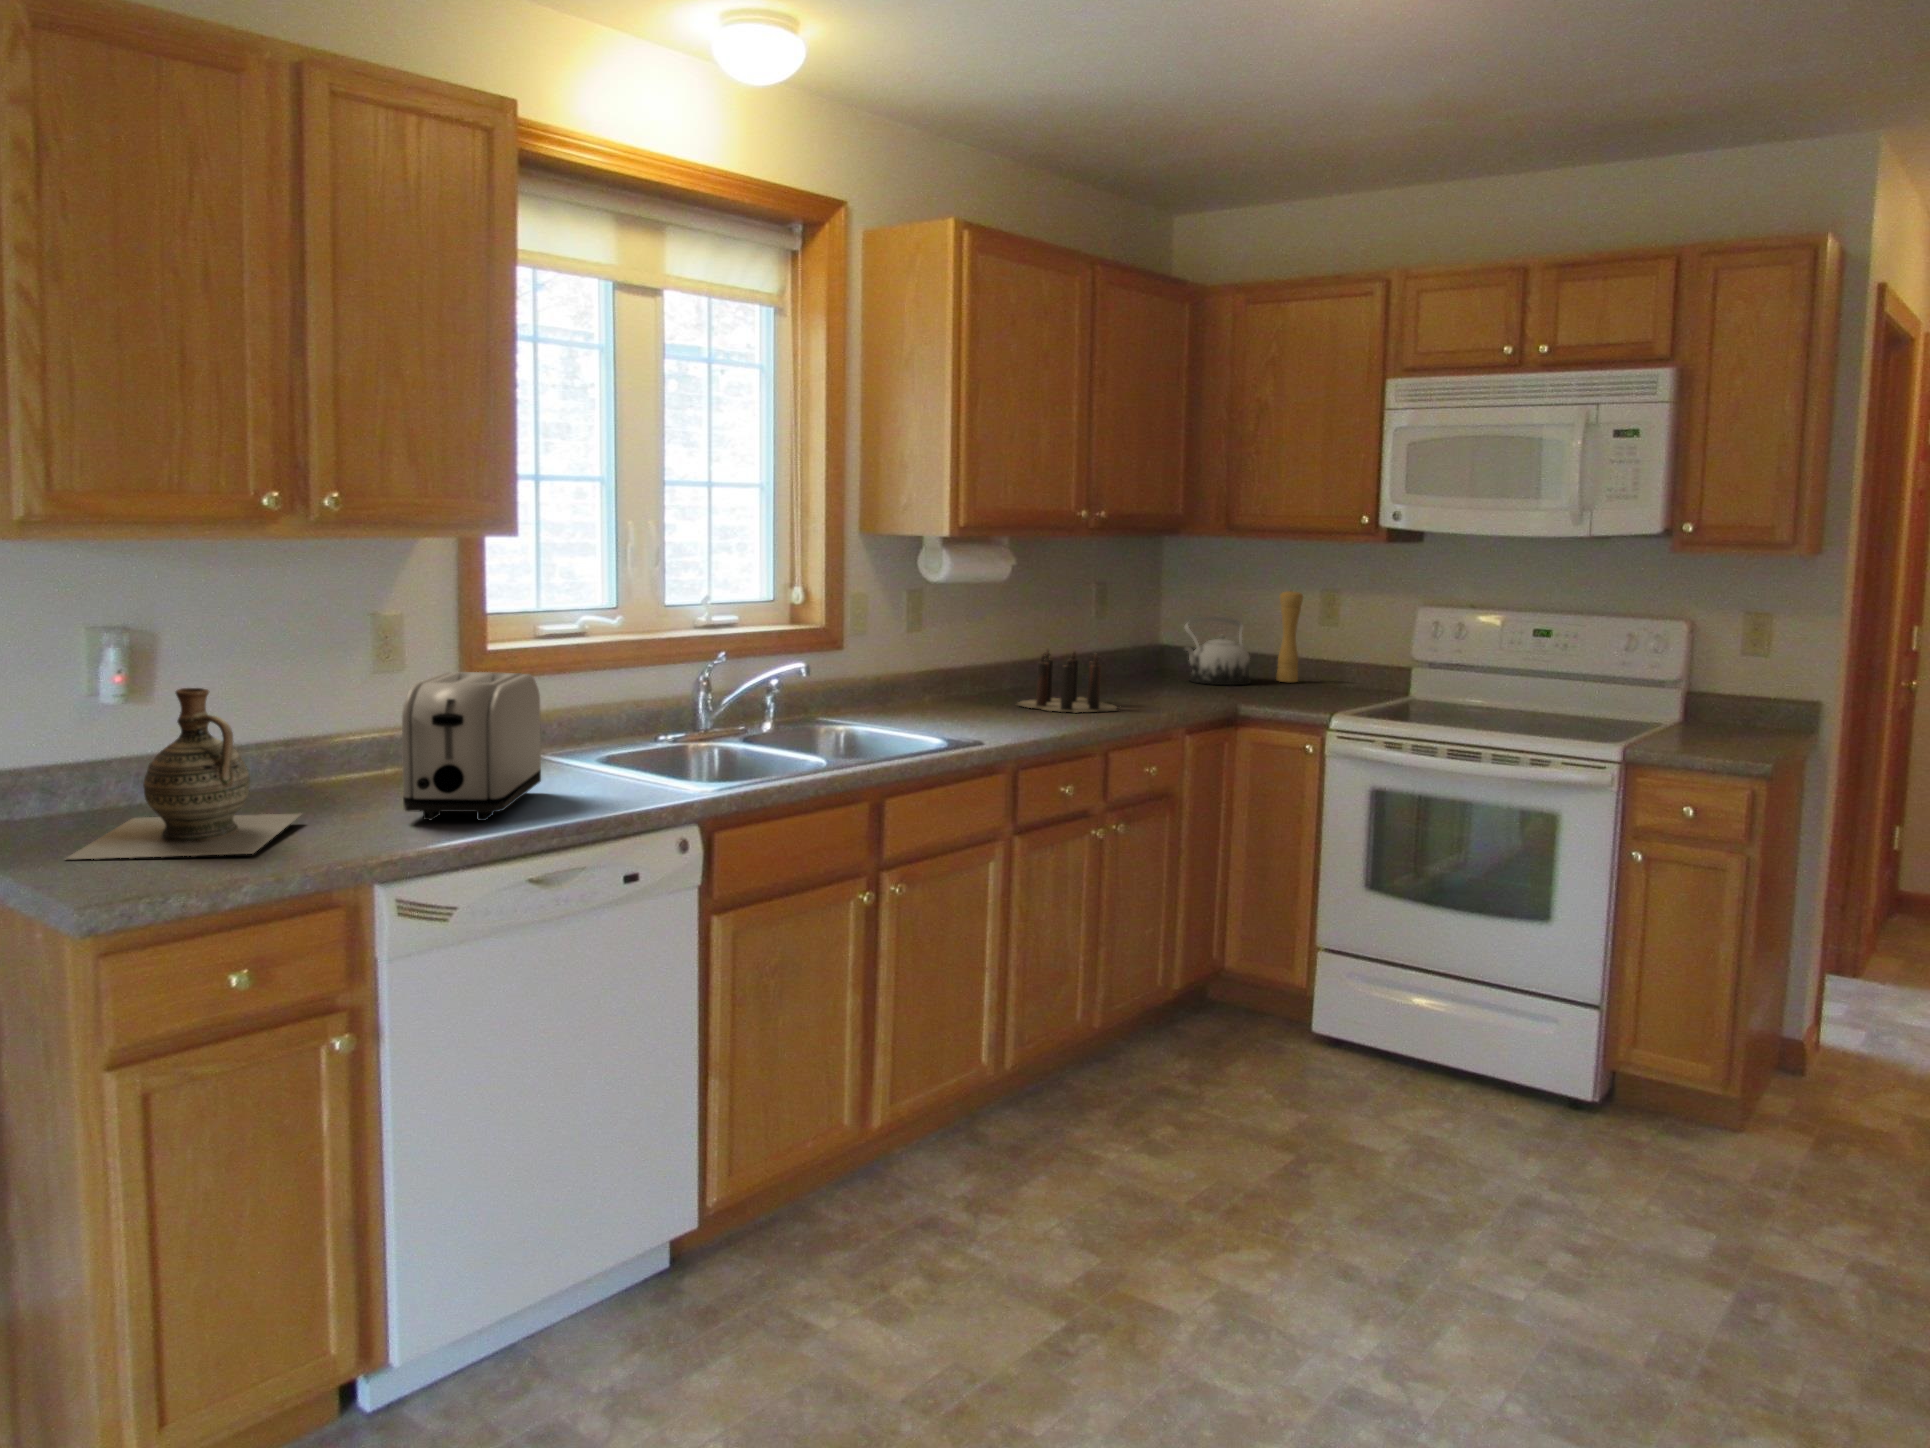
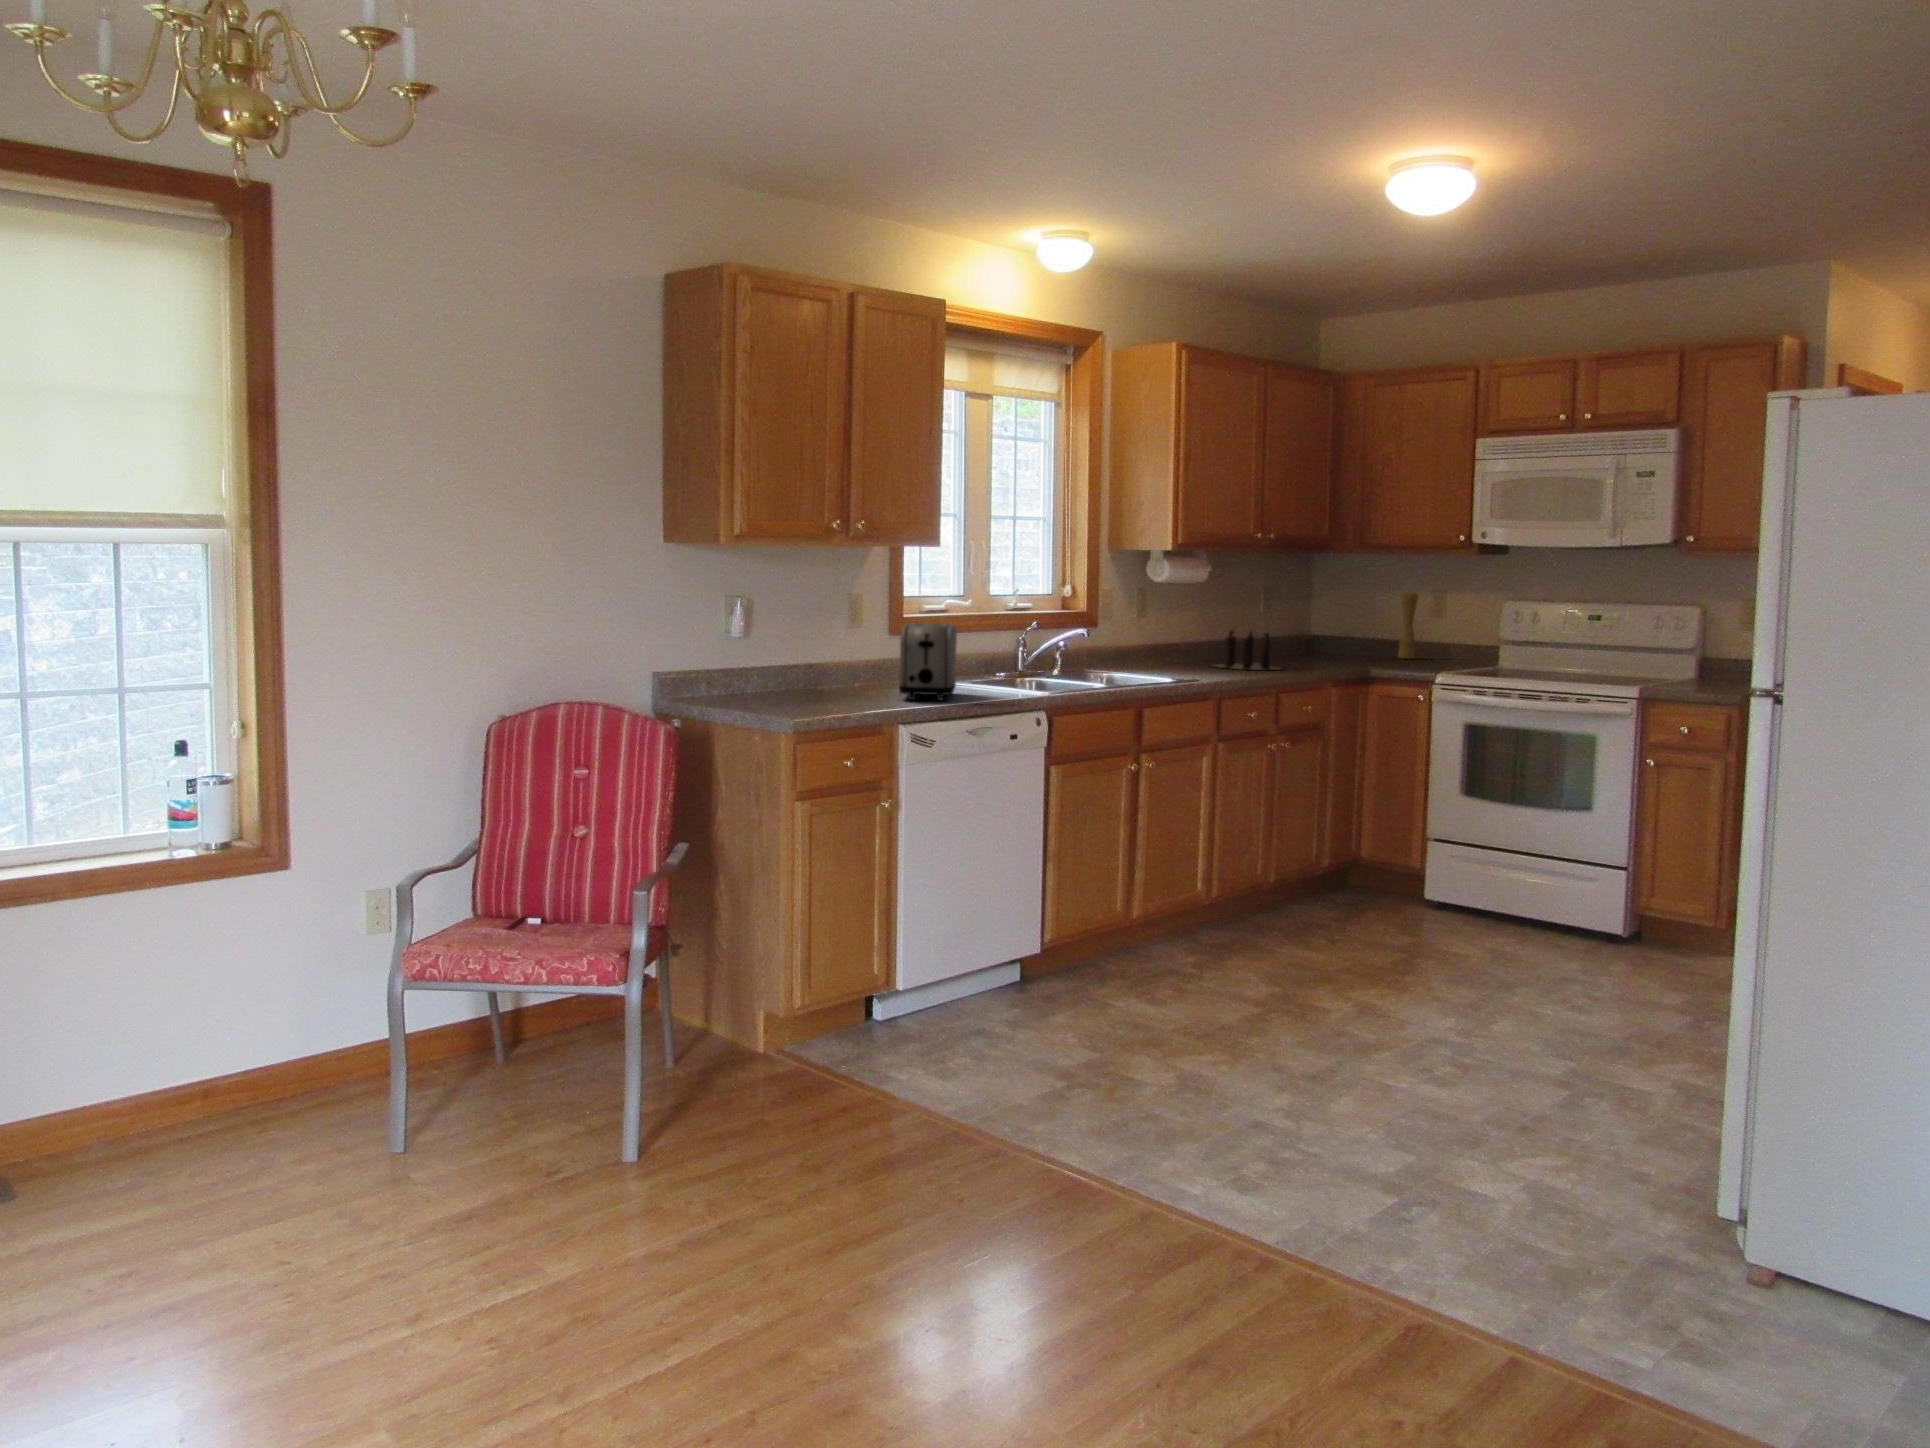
teapot: present [1184,617,1251,685] -> none [1328,611,1379,660]
ceramic jug: present [65,688,301,860] -> none [758,624,848,707]

